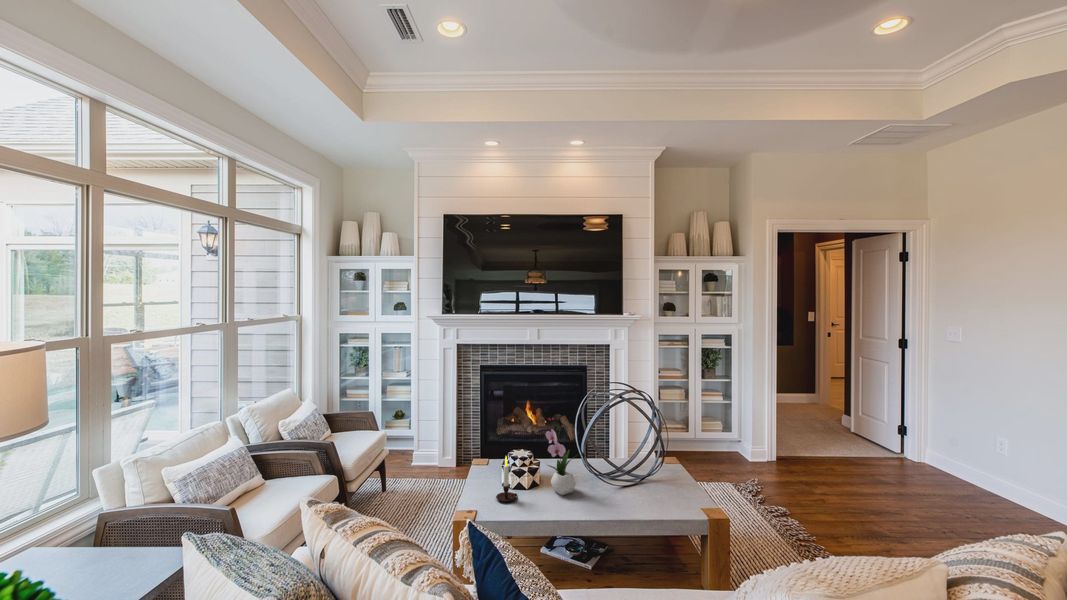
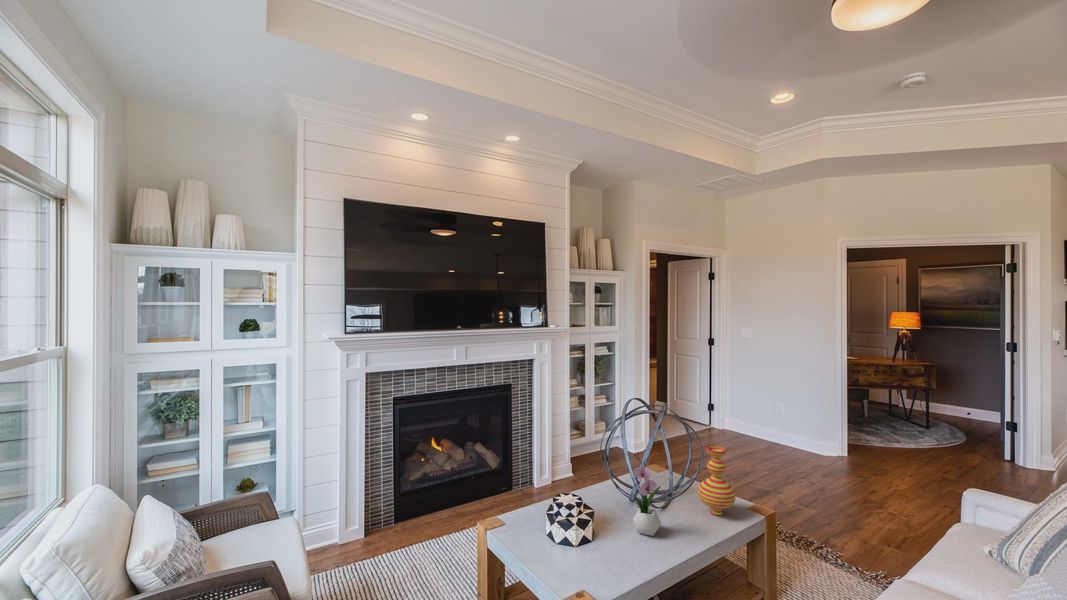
vase: none [631,429,668,500] -> present [697,445,736,515]
candle: present [496,456,518,502] -> none [599,508,630,564]

